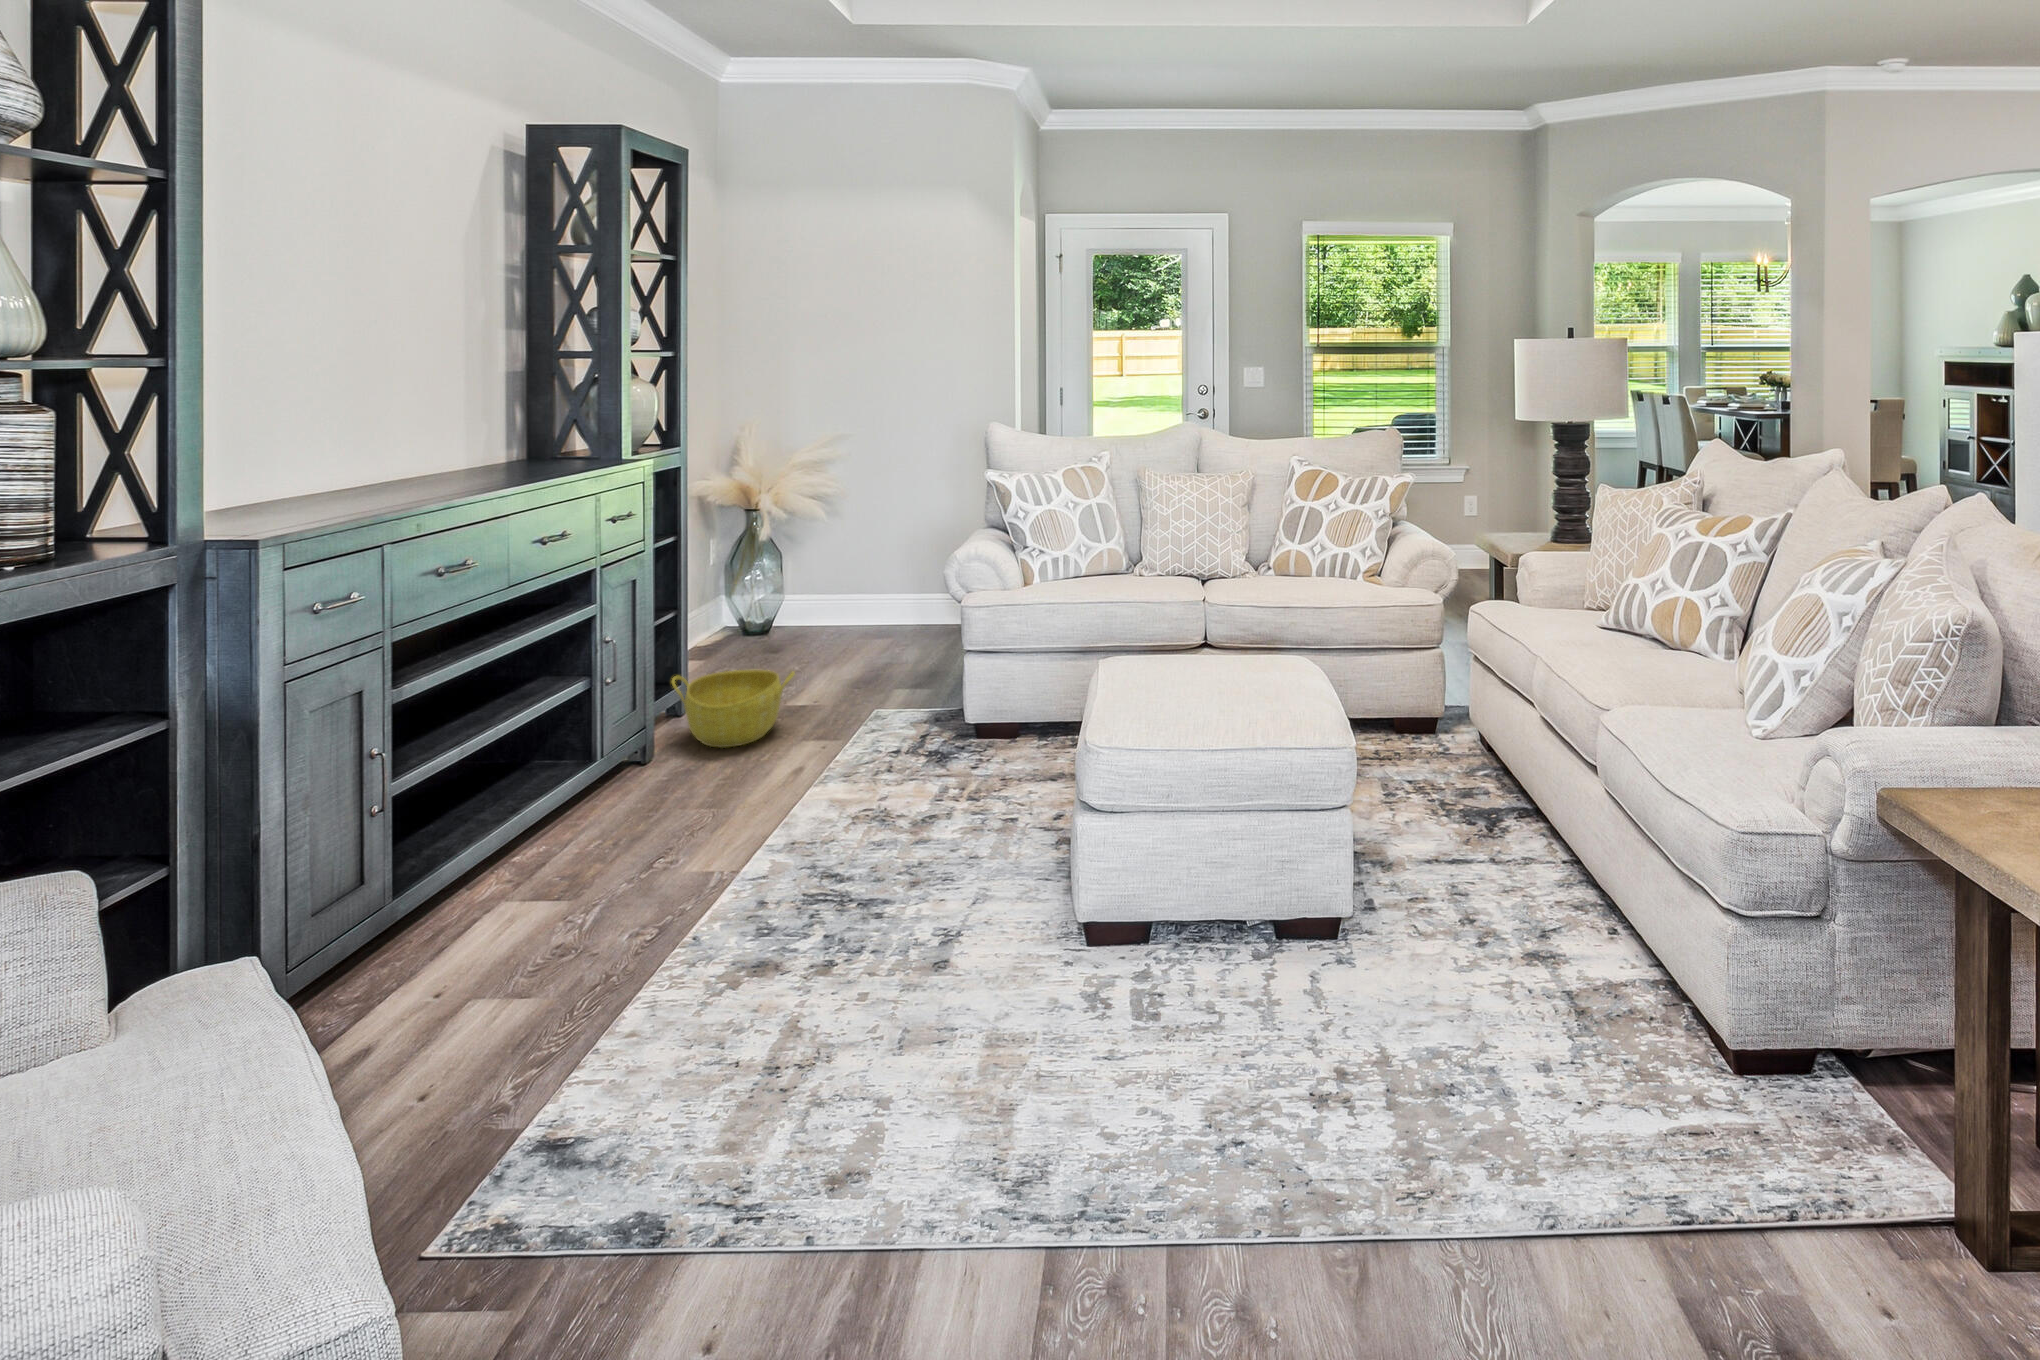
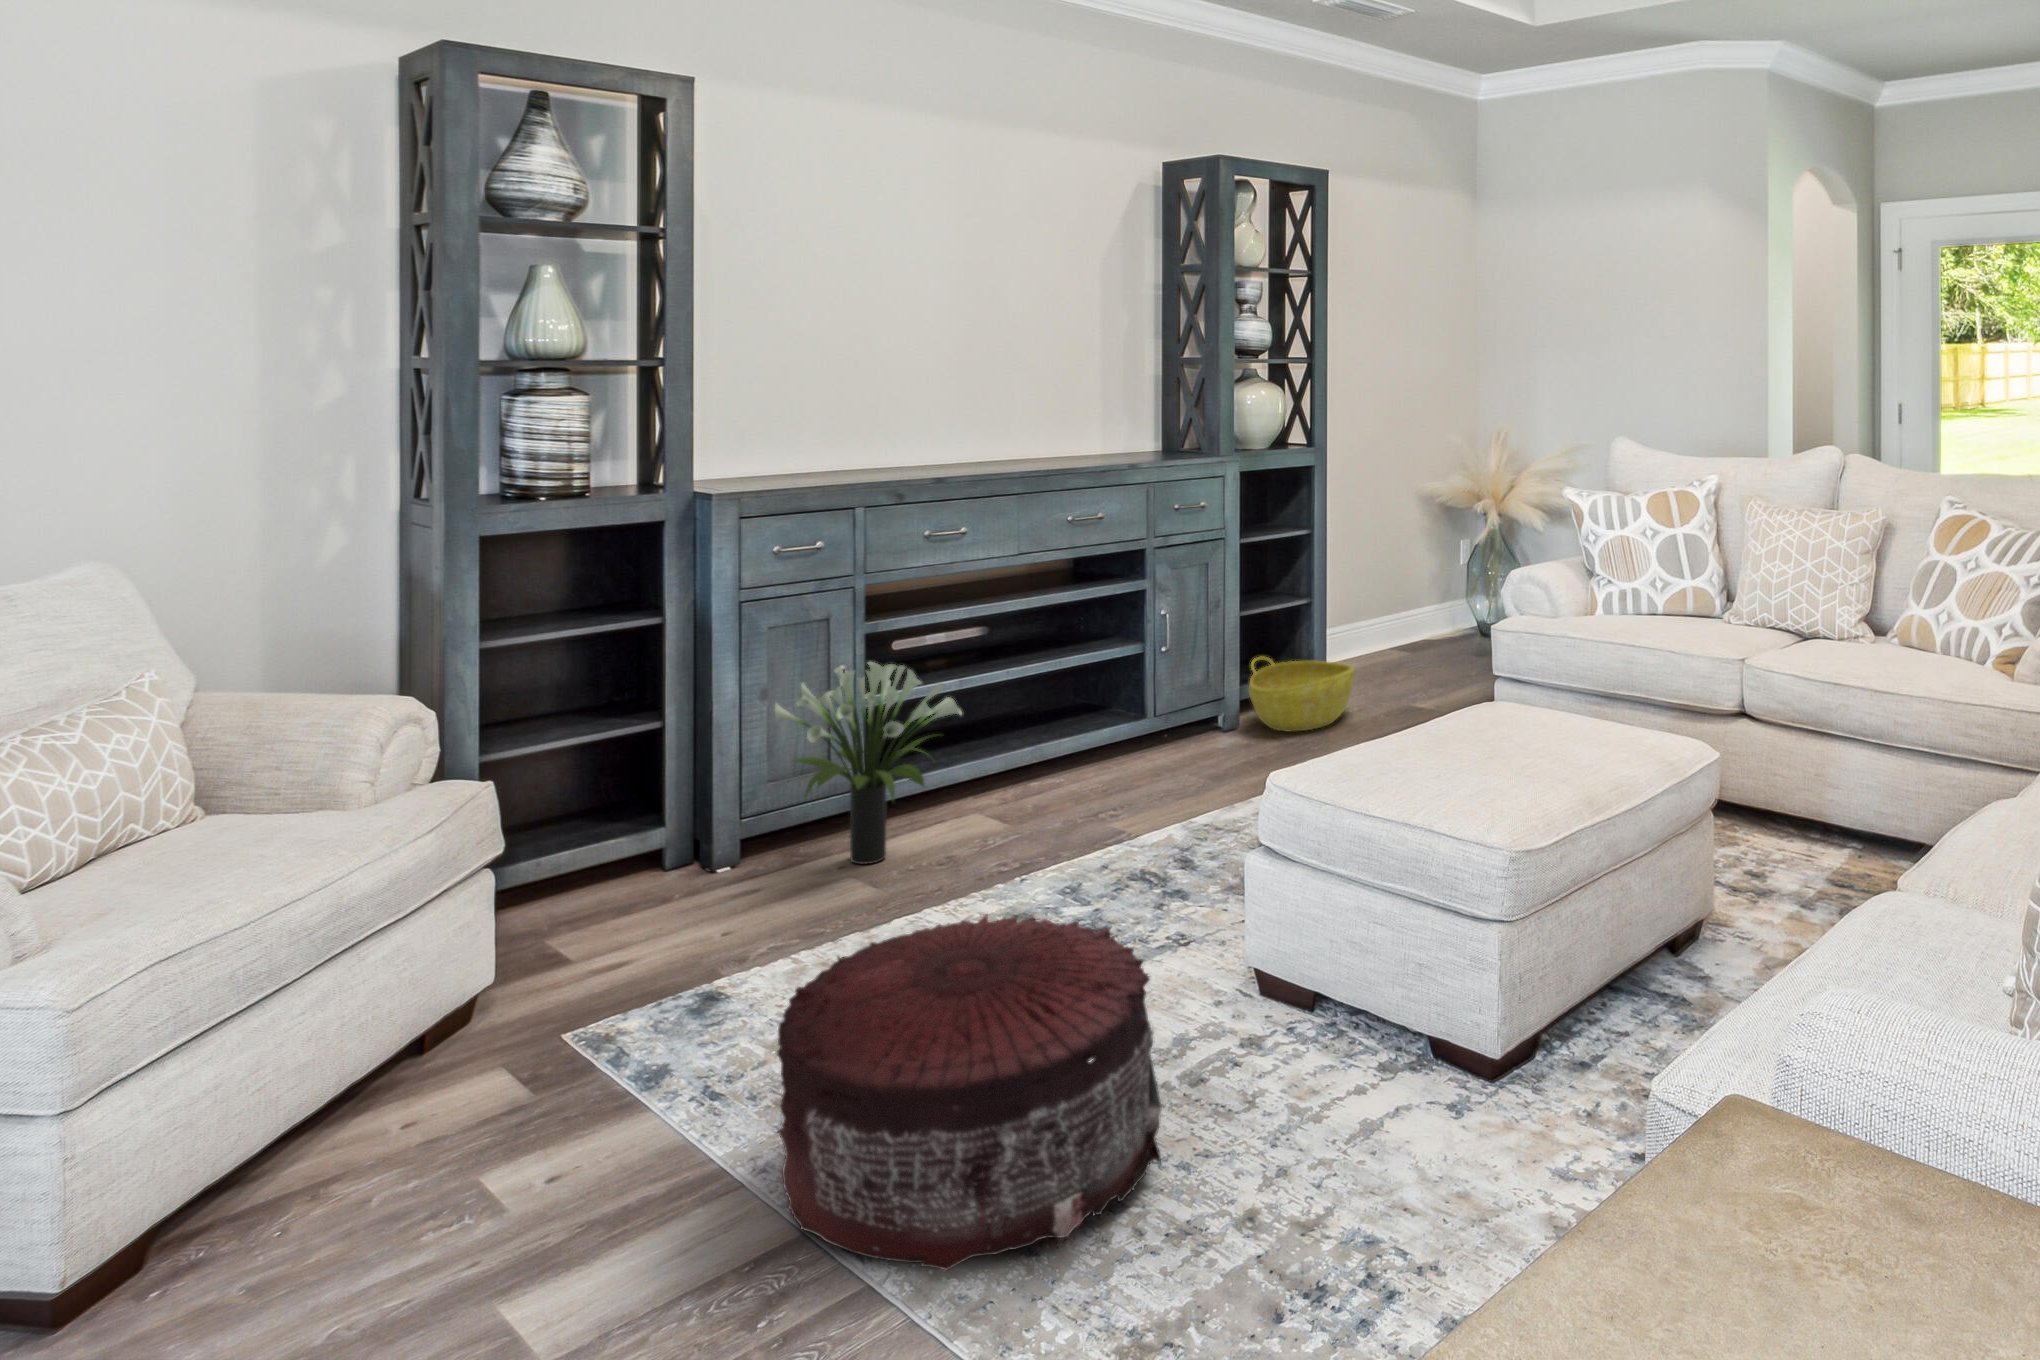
potted plant: none [366,730,616,977] -> present [775,662,962,864]
pouf: none [915,887,1260,1214] -> present [777,915,1162,1270]

